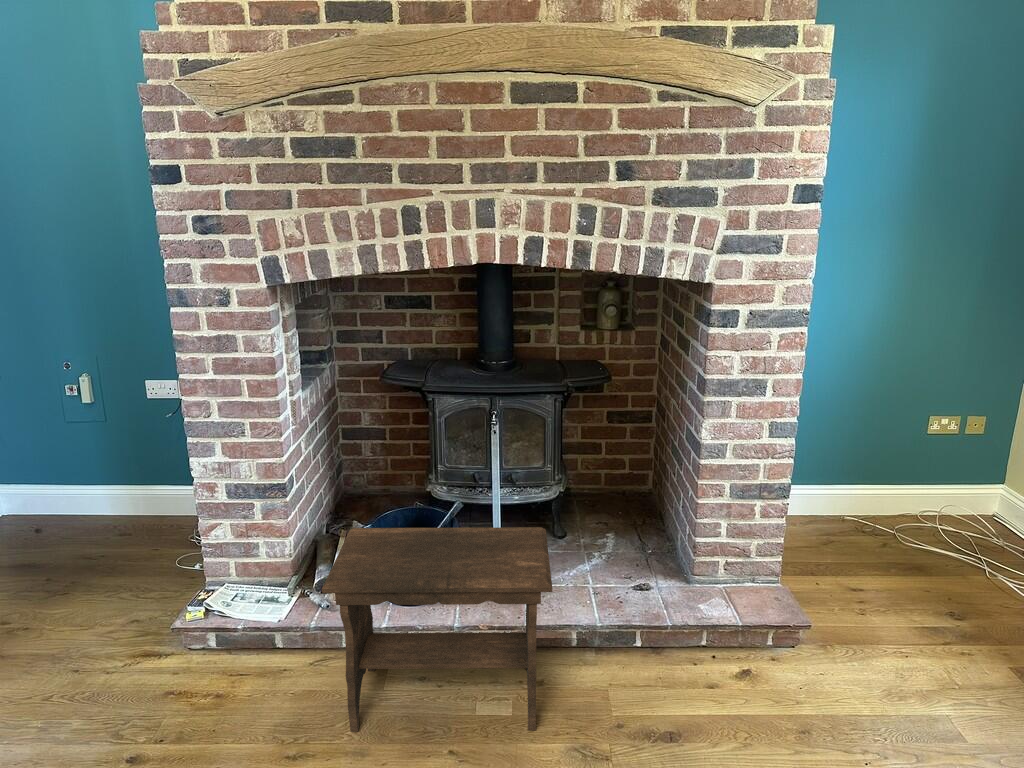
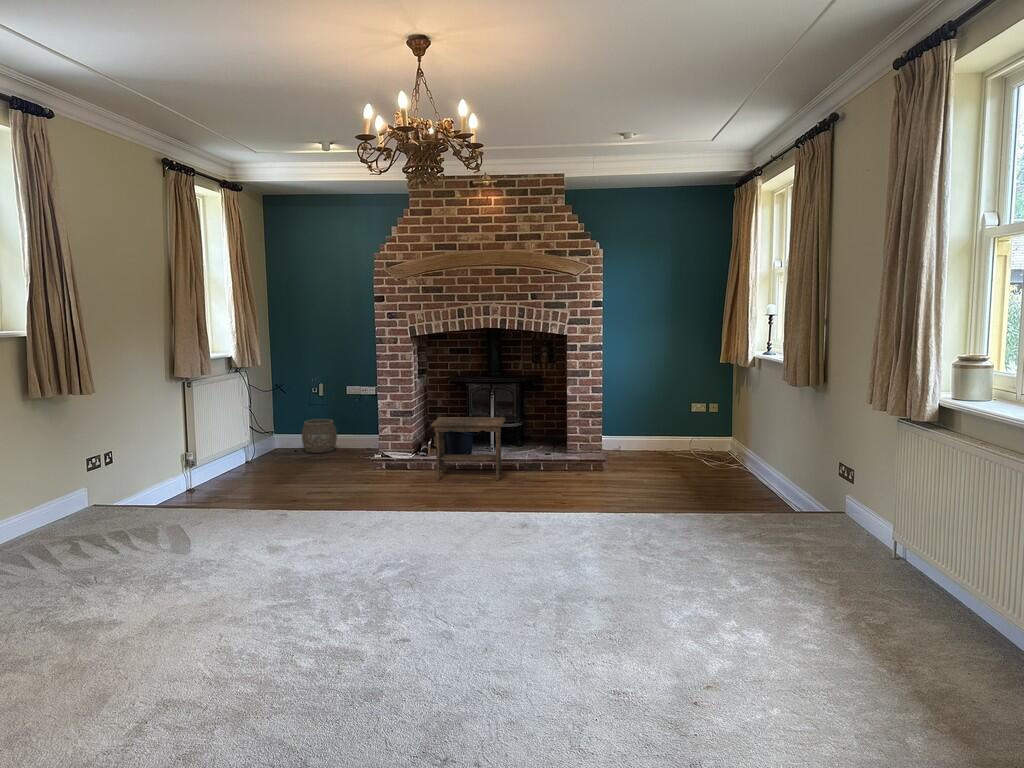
woven basket: none [36,464,133,554] -> present [302,419,337,453]

